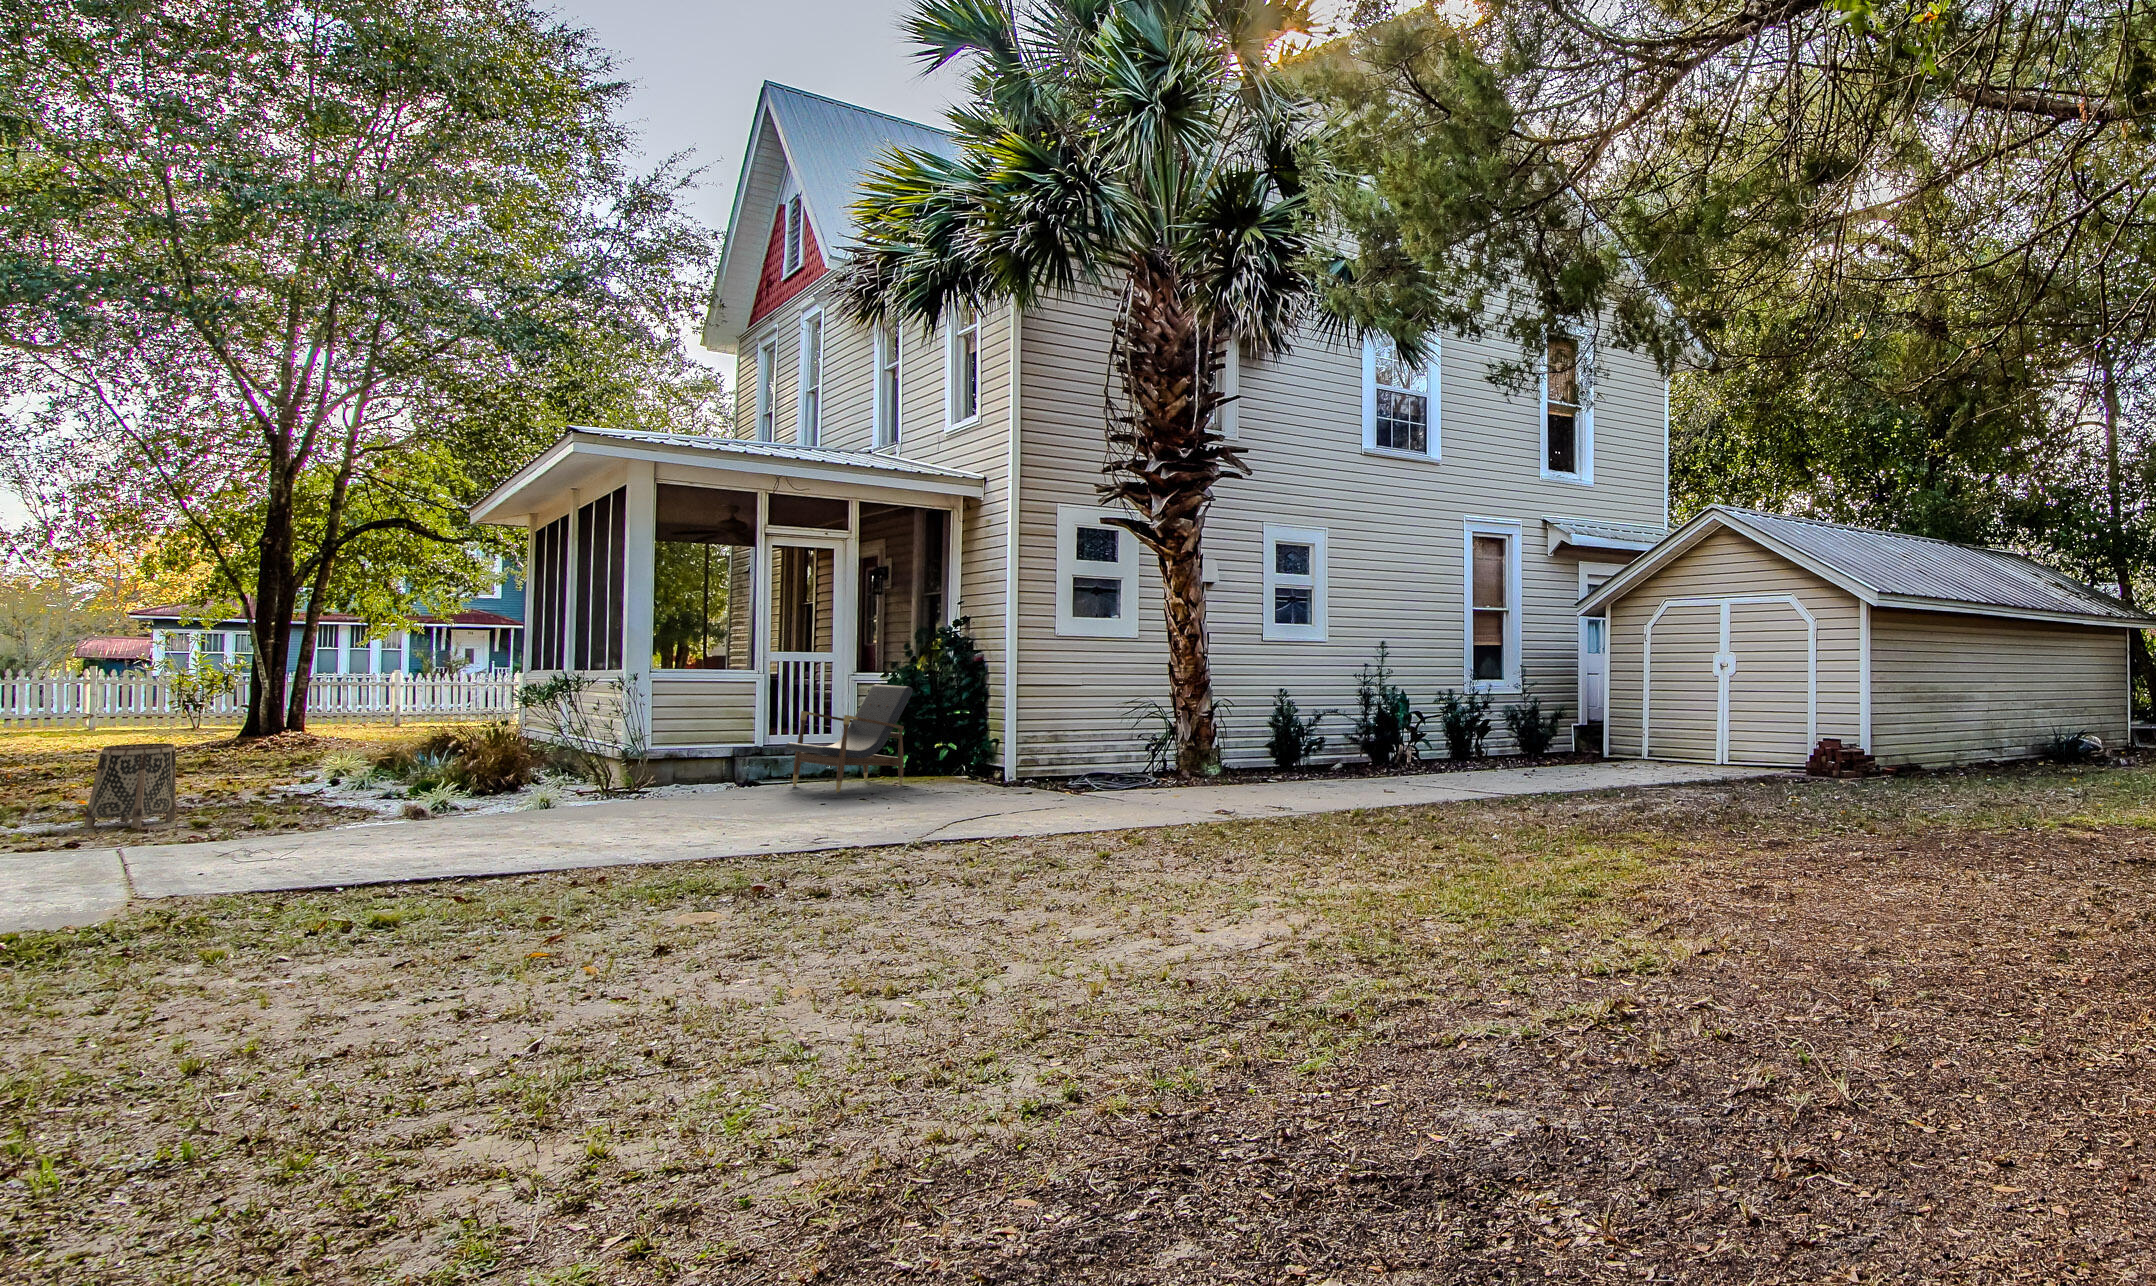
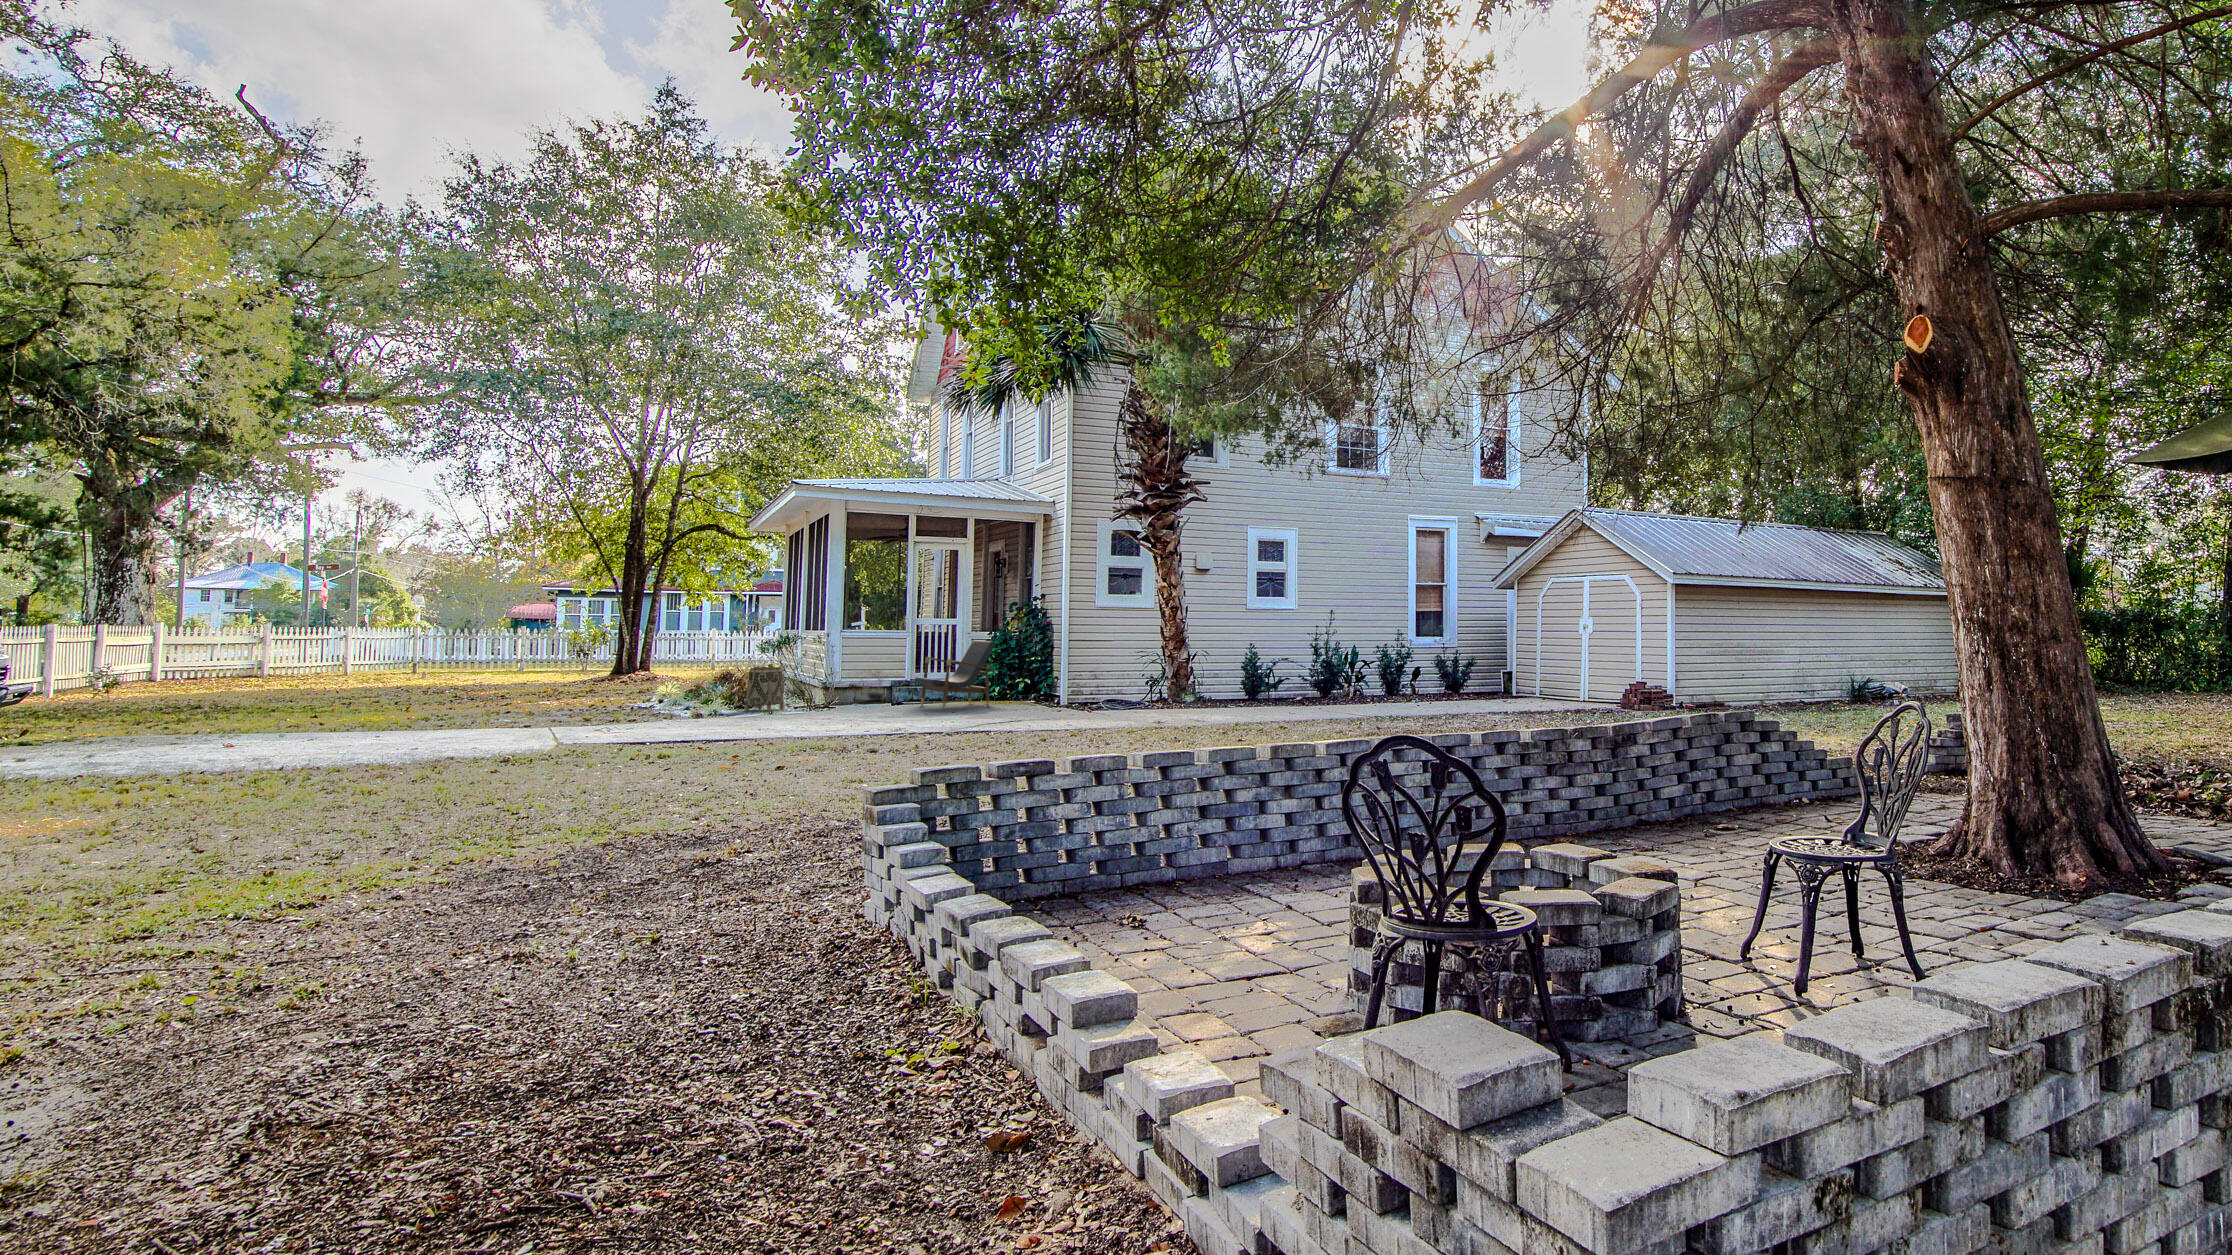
potted plant: none [675,724,728,778] -> present [859,669,887,701]
basket: present [84,743,176,829] -> present [744,667,784,711]

